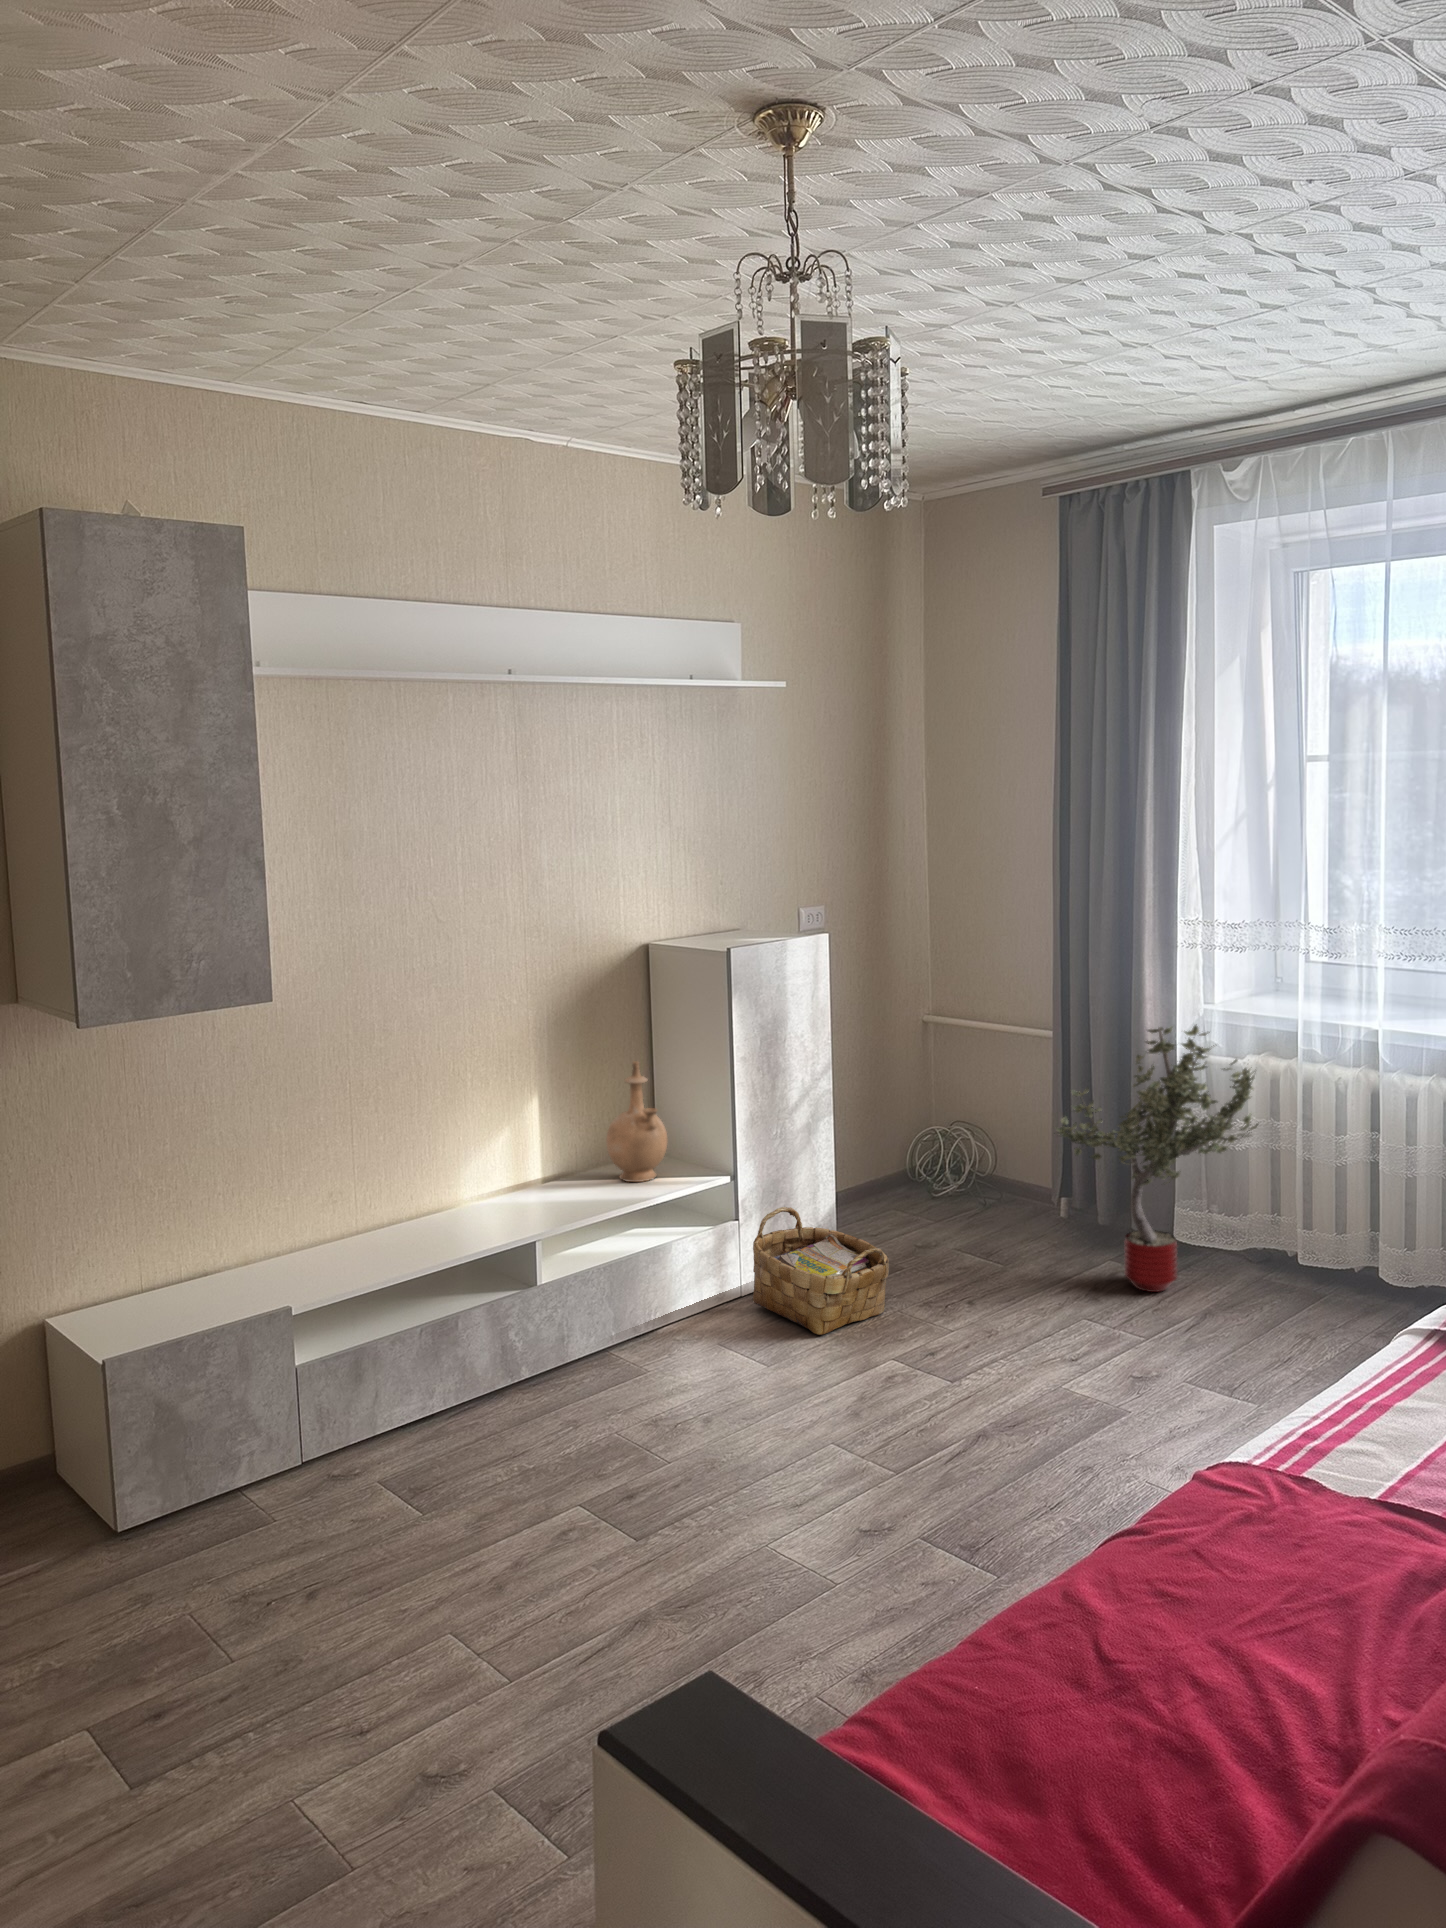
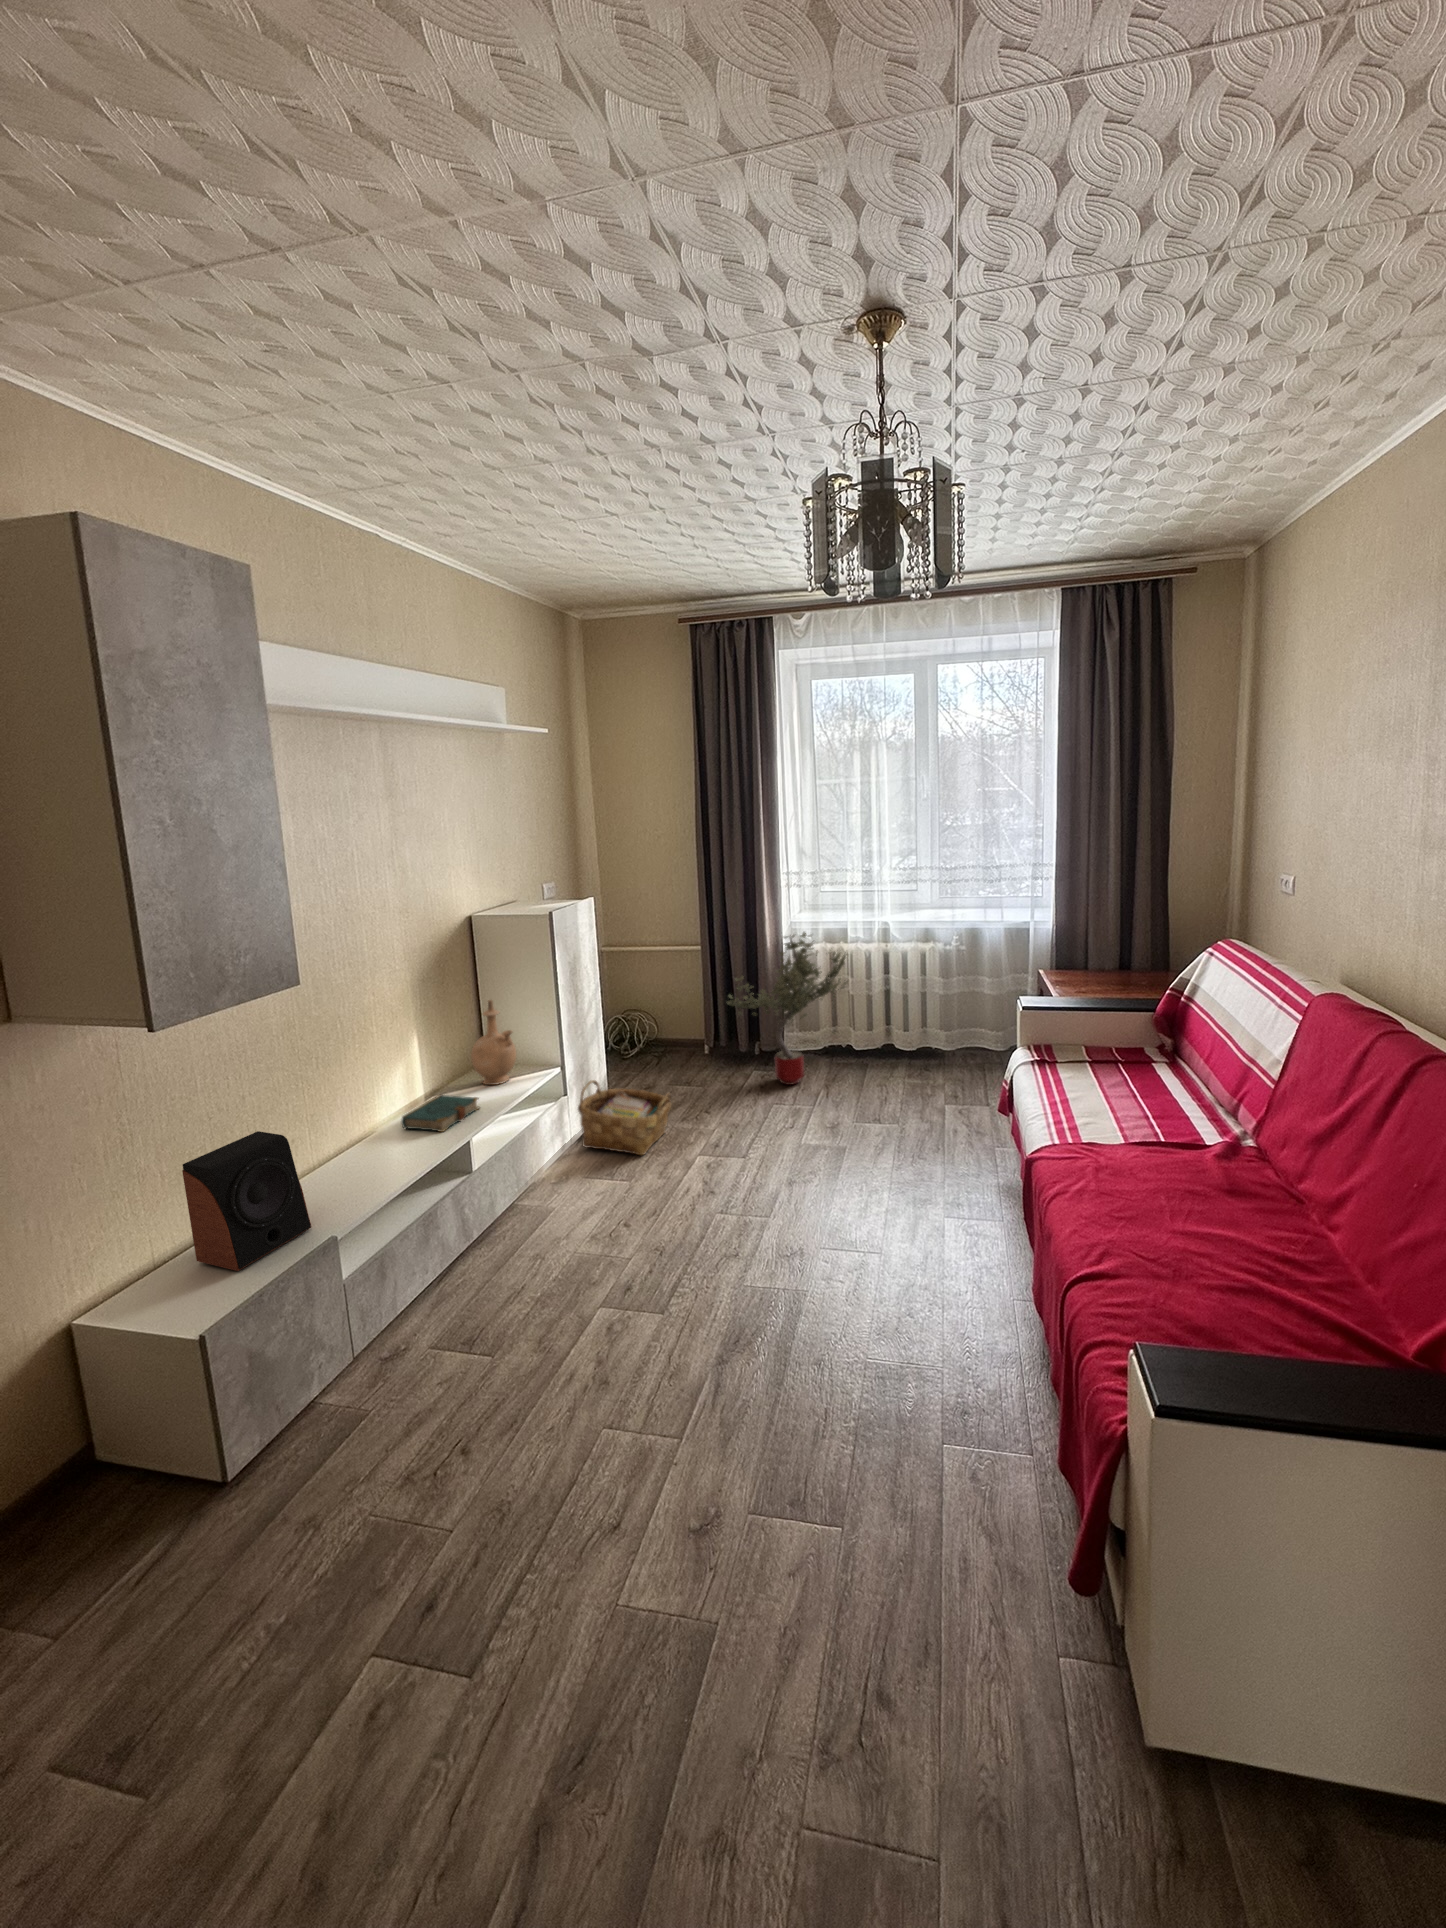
speaker: none [159,1163,280,1310] -> present [182,1131,311,1271]
book: none [477,1177,579,1223] -> present [401,1094,479,1132]

